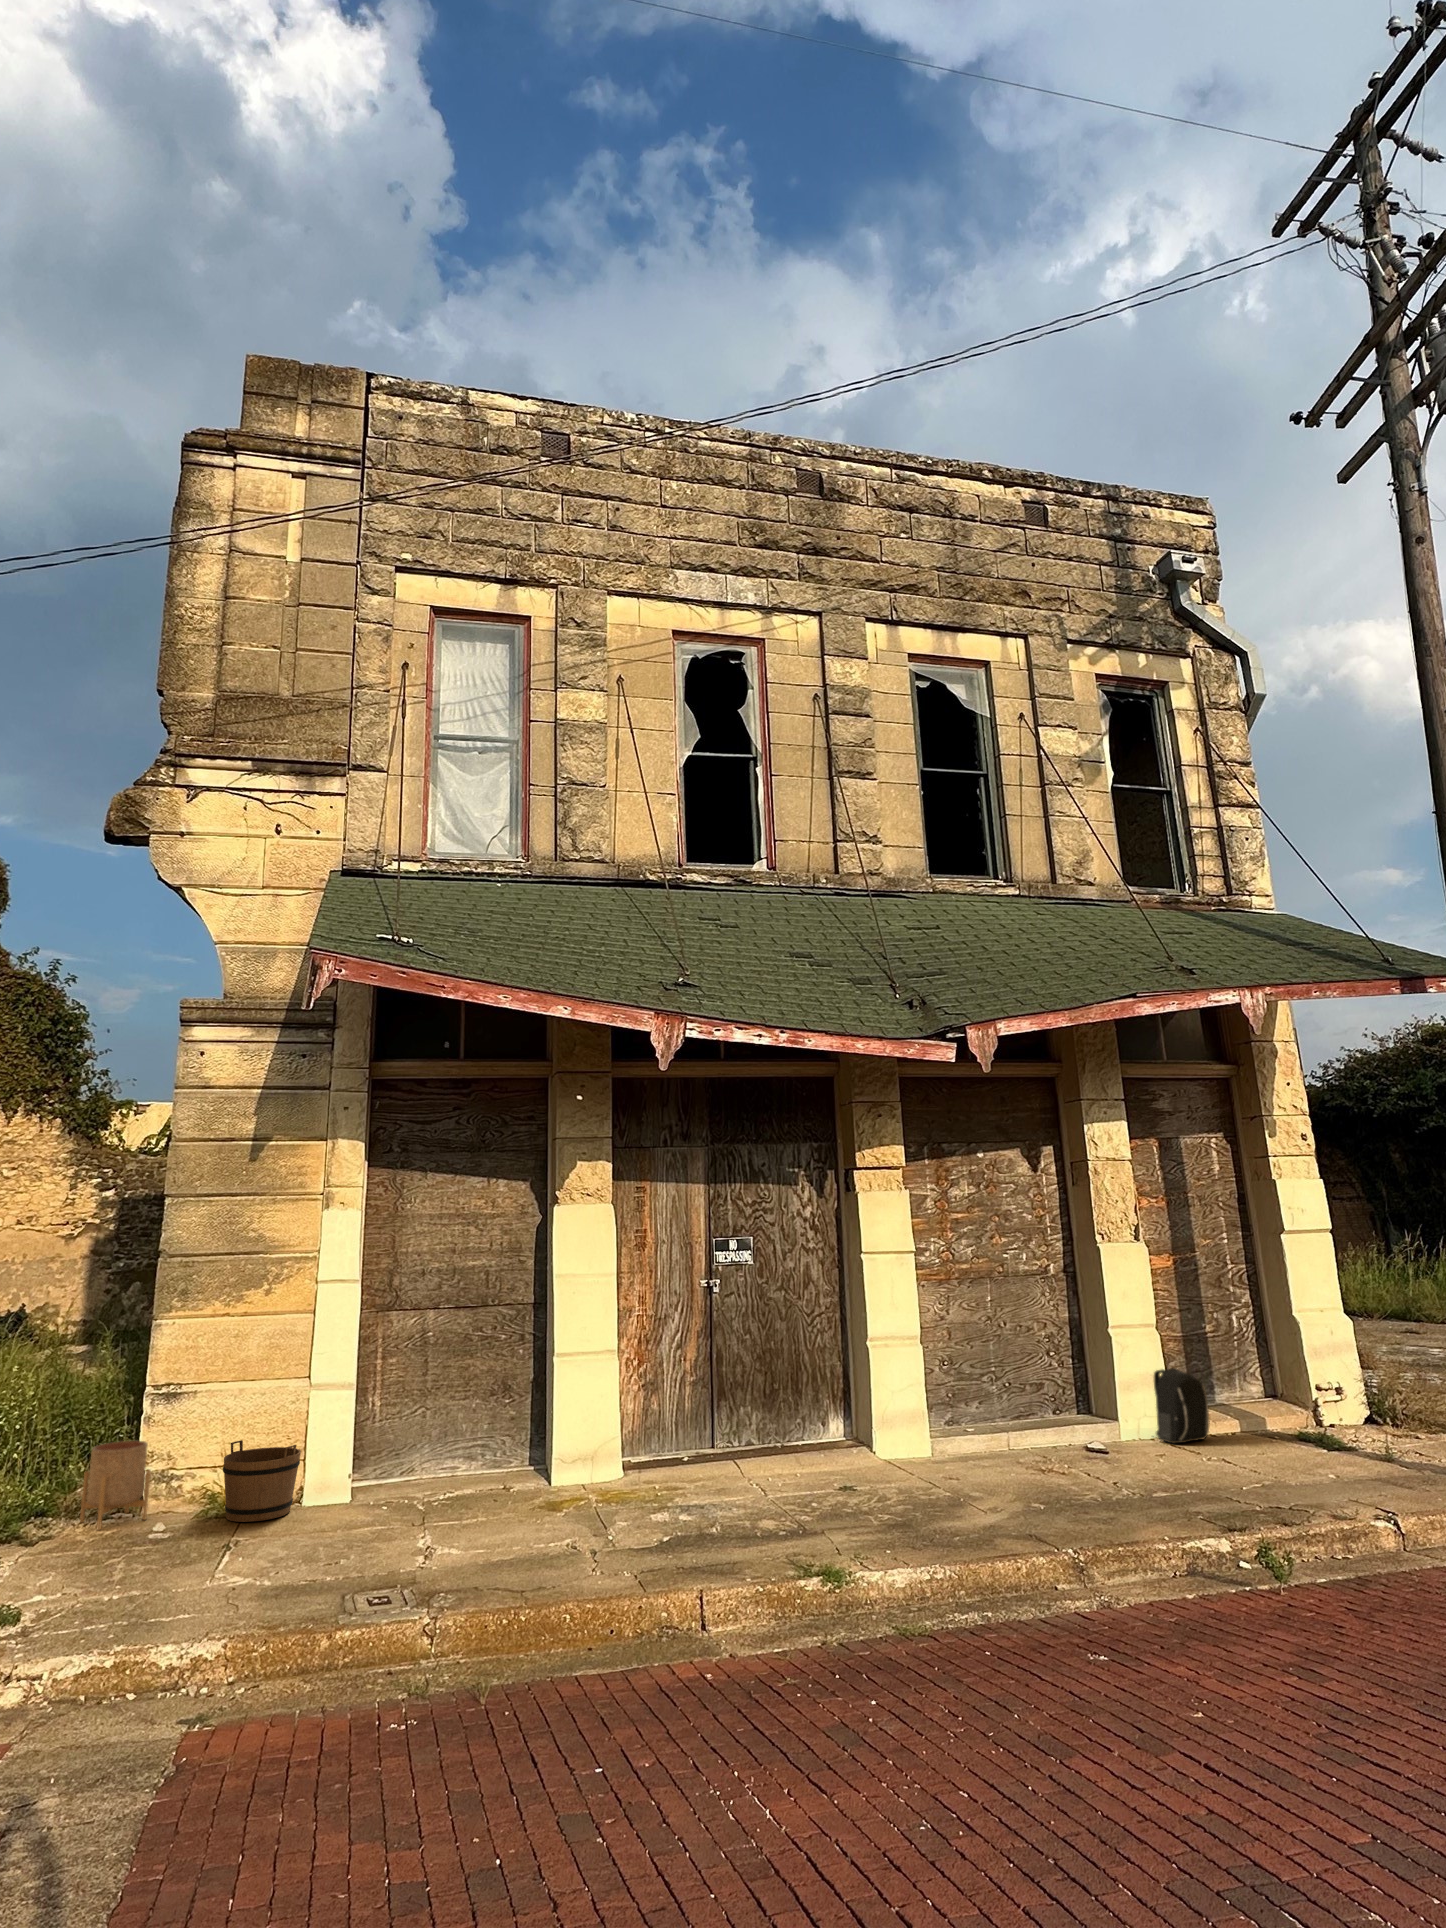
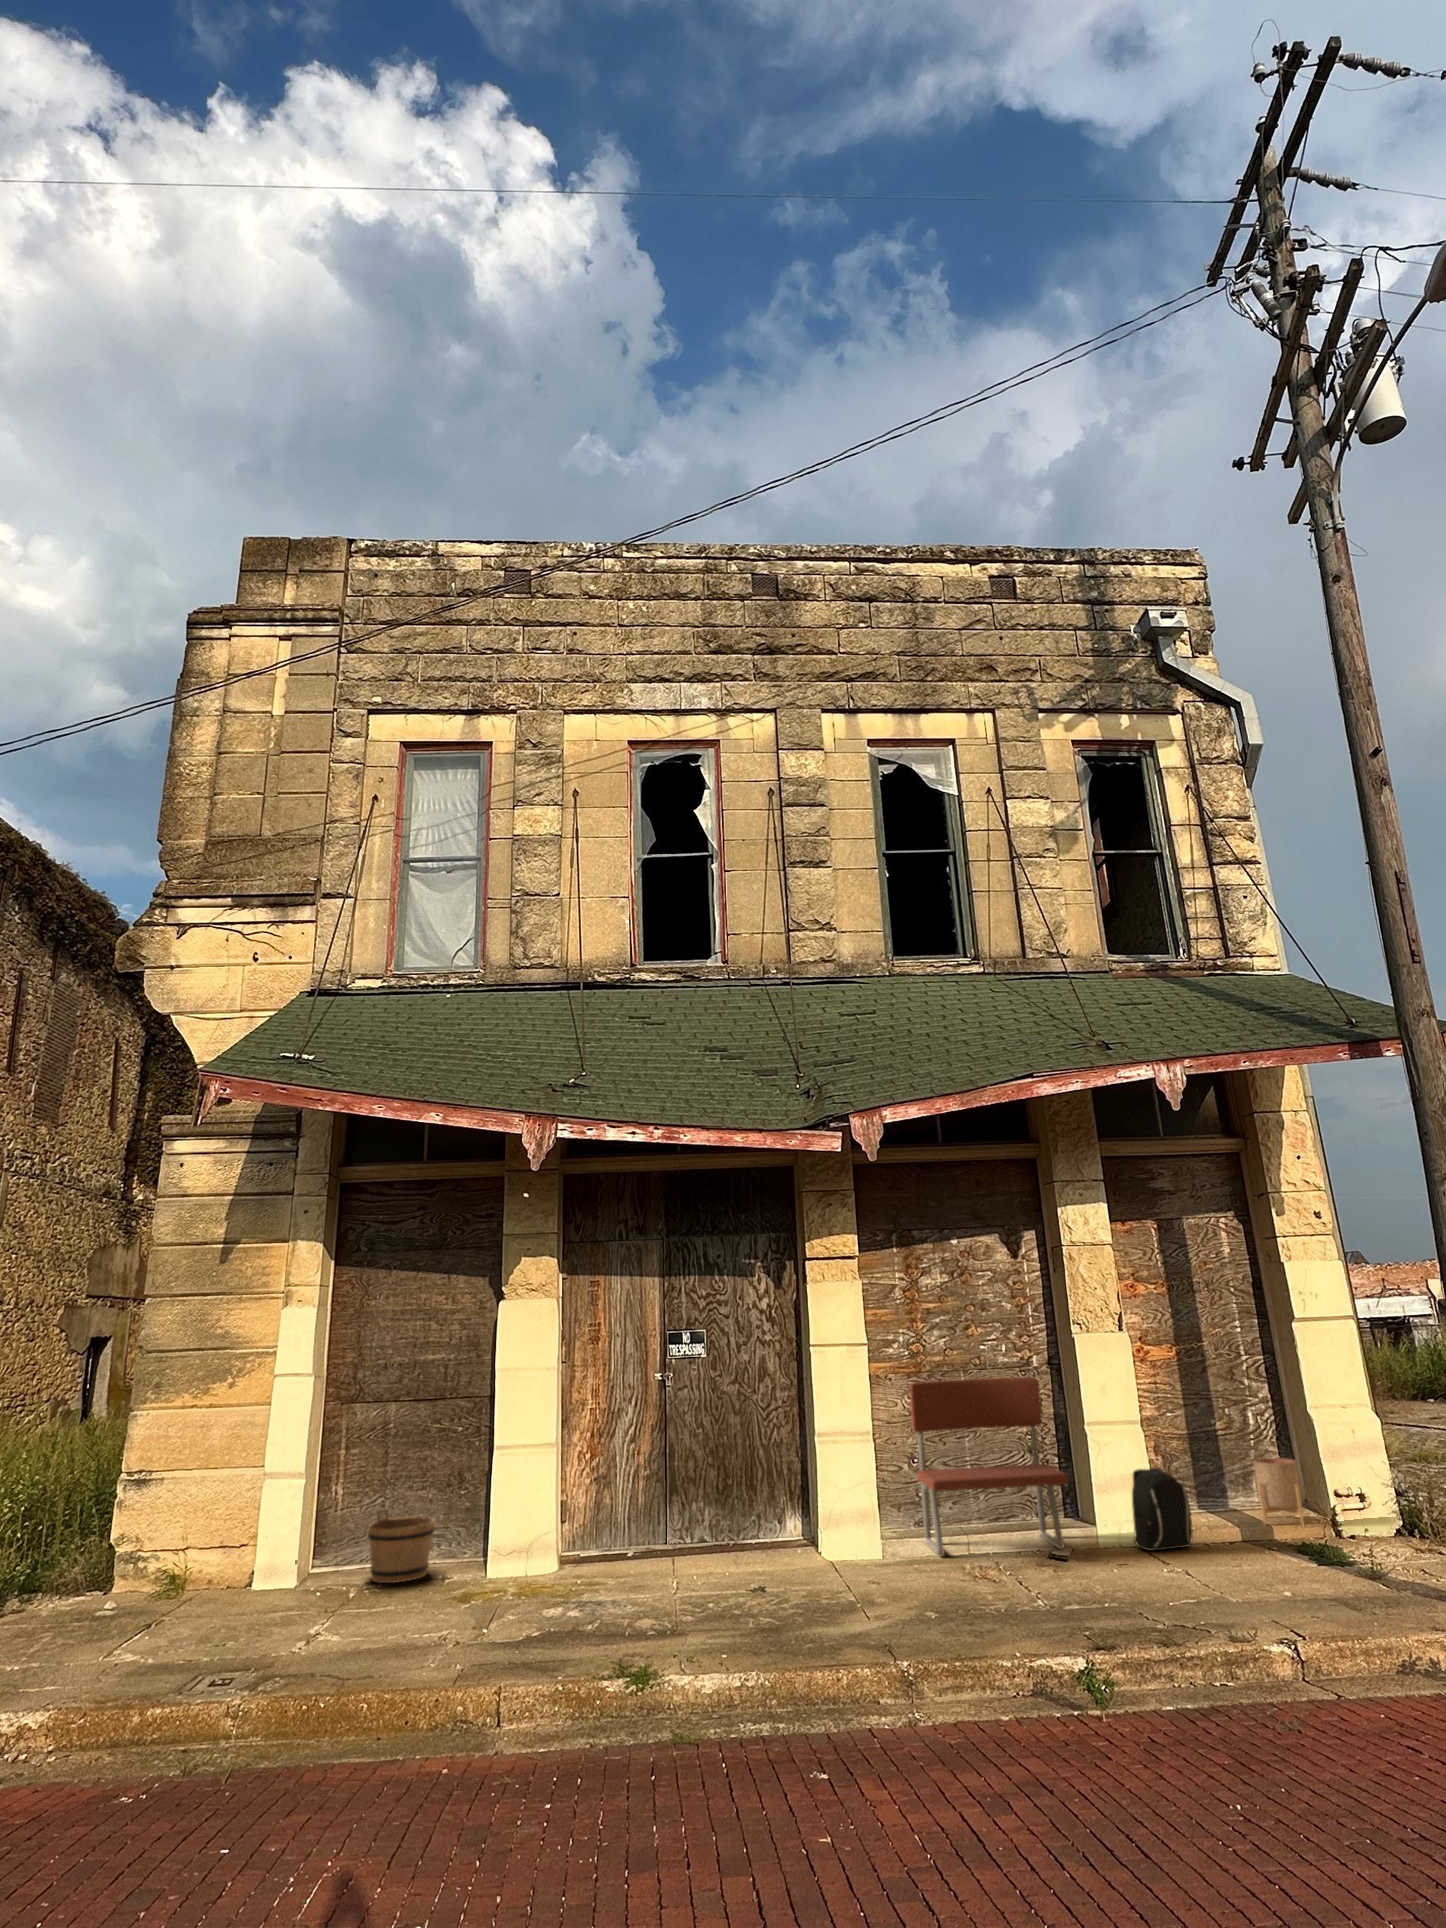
bench: none [947,1285,1105,1453] -> present [909,1377,1069,1557]
bucket: present [223,1440,301,1522] -> present [368,1510,435,1583]
planter: present [80,1441,151,1530] -> present [1254,1458,1305,1526]

